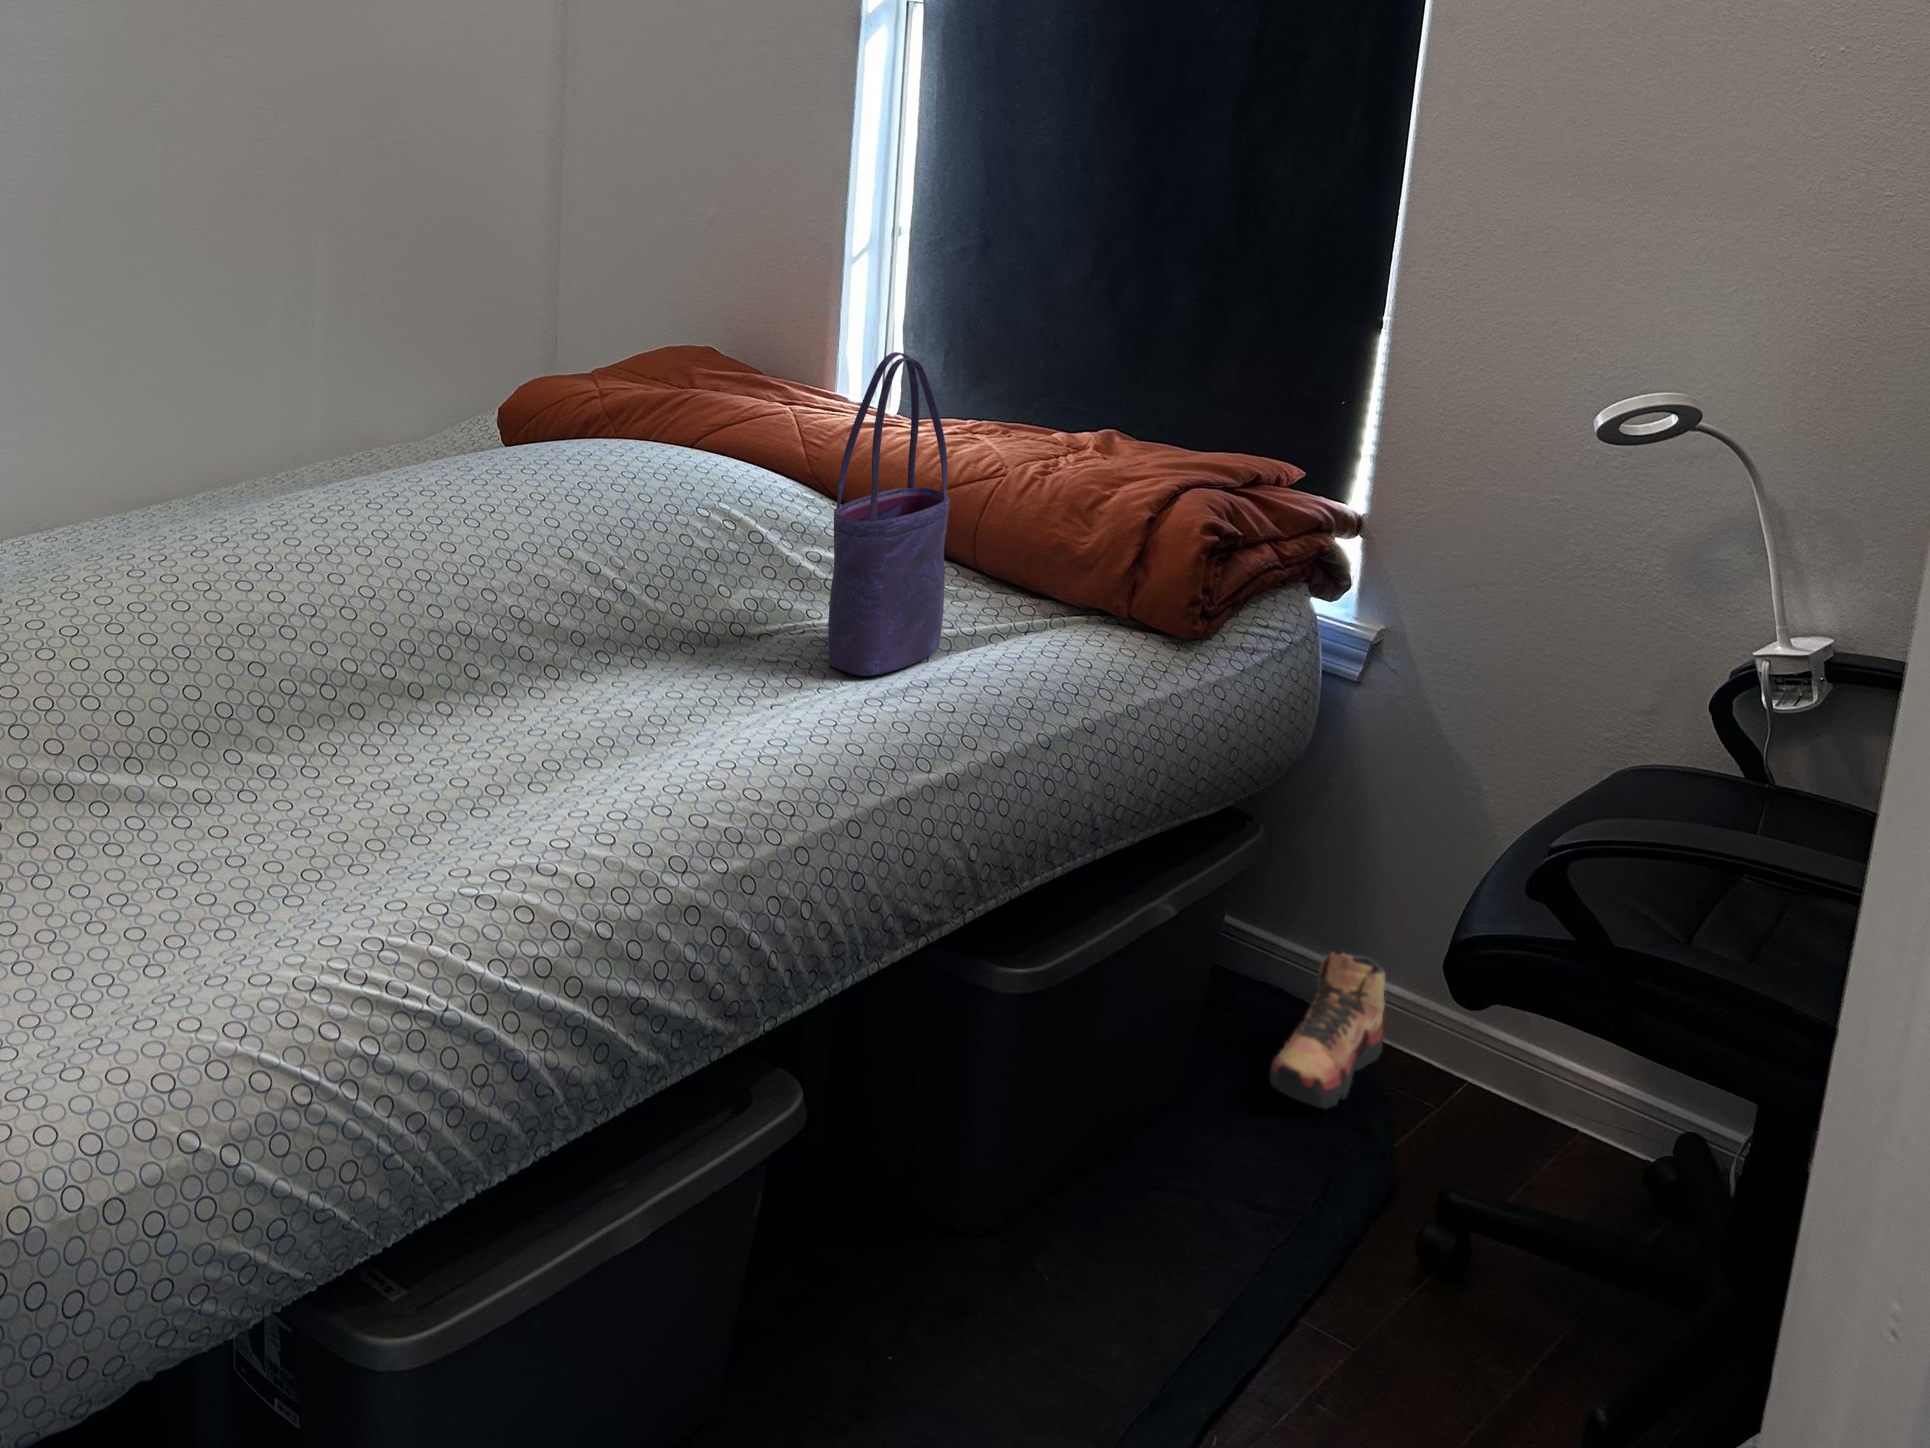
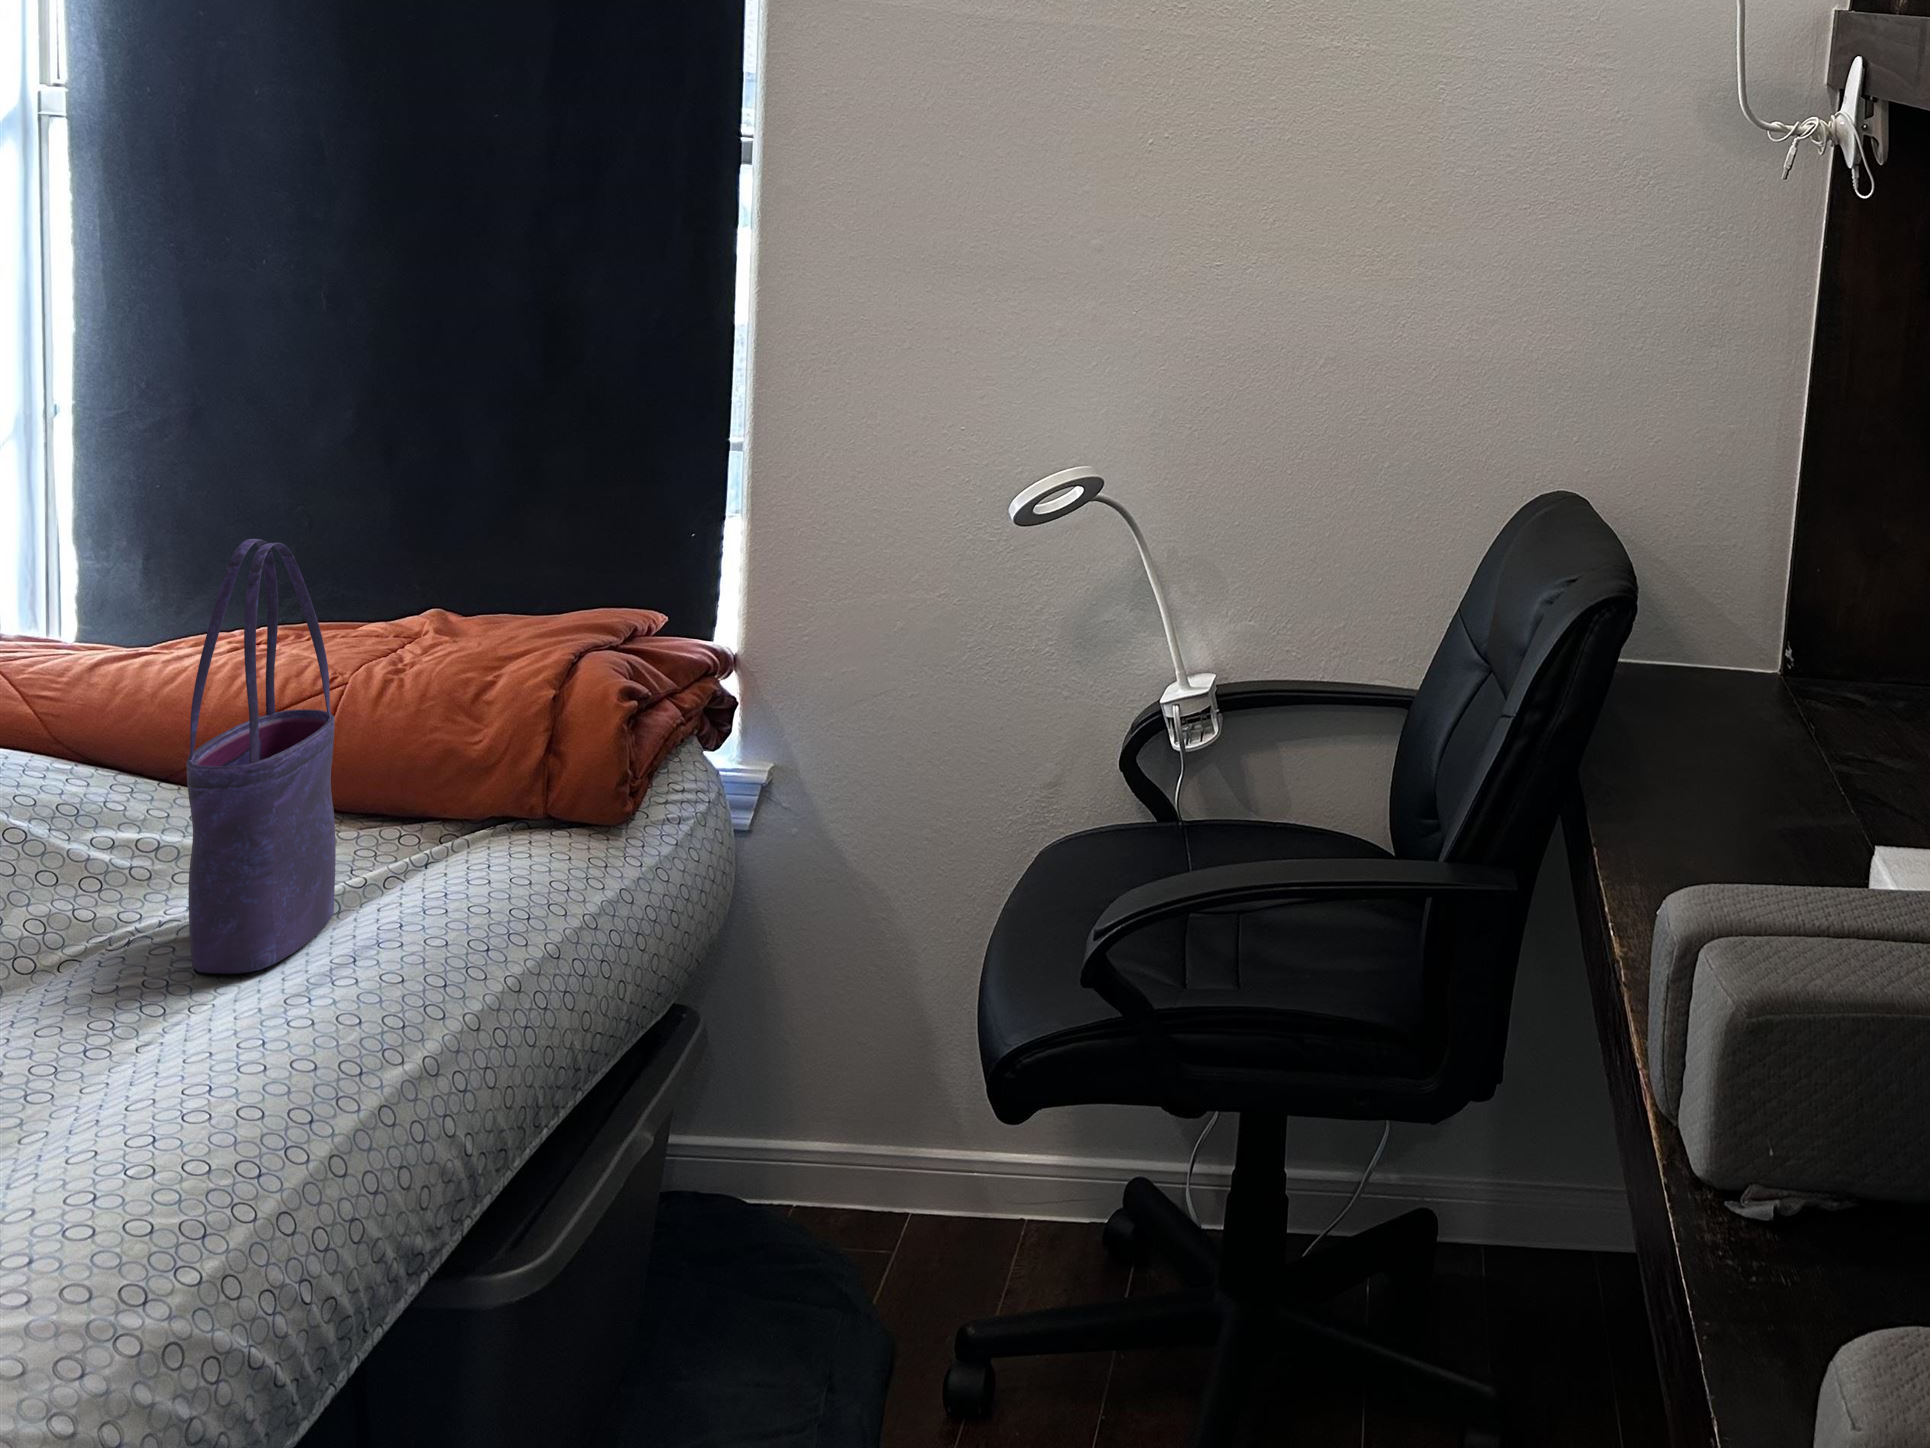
shoe: present [1270,950,1385,1109] -> none [741,1123,837,1304]

